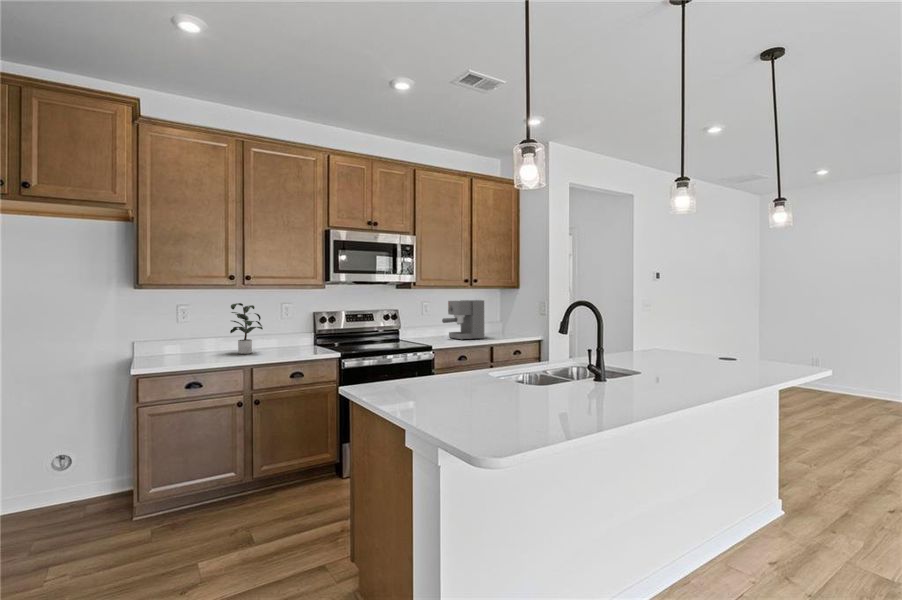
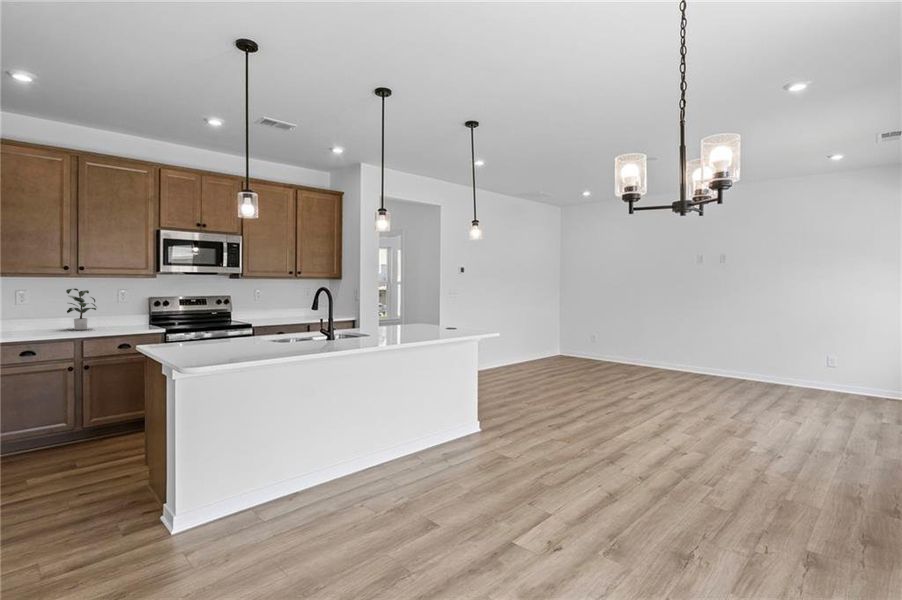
coffee maker: present [442,300,485,340] -> none [270,288,307,320]

